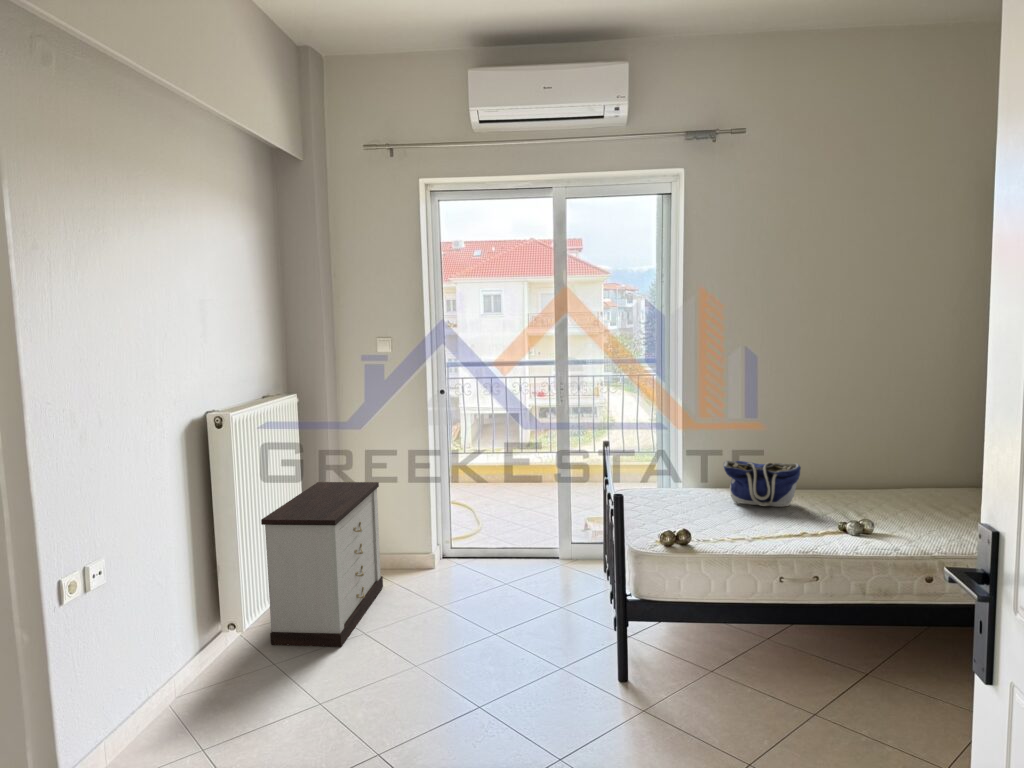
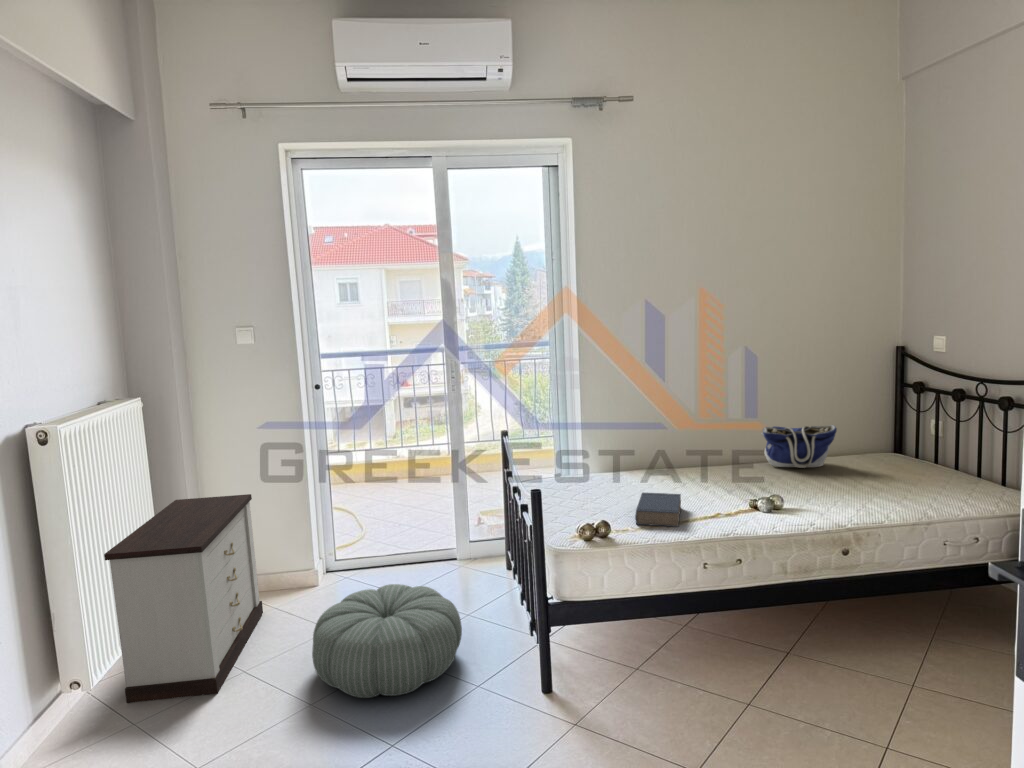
tote bag: present [723,461,801,507] -> present [761,425,837,468]
book: none [719,508,769,542] -> present [635,492,681,527]
pouf: none [420,572,551,667] -> present [312,584,462,698]

